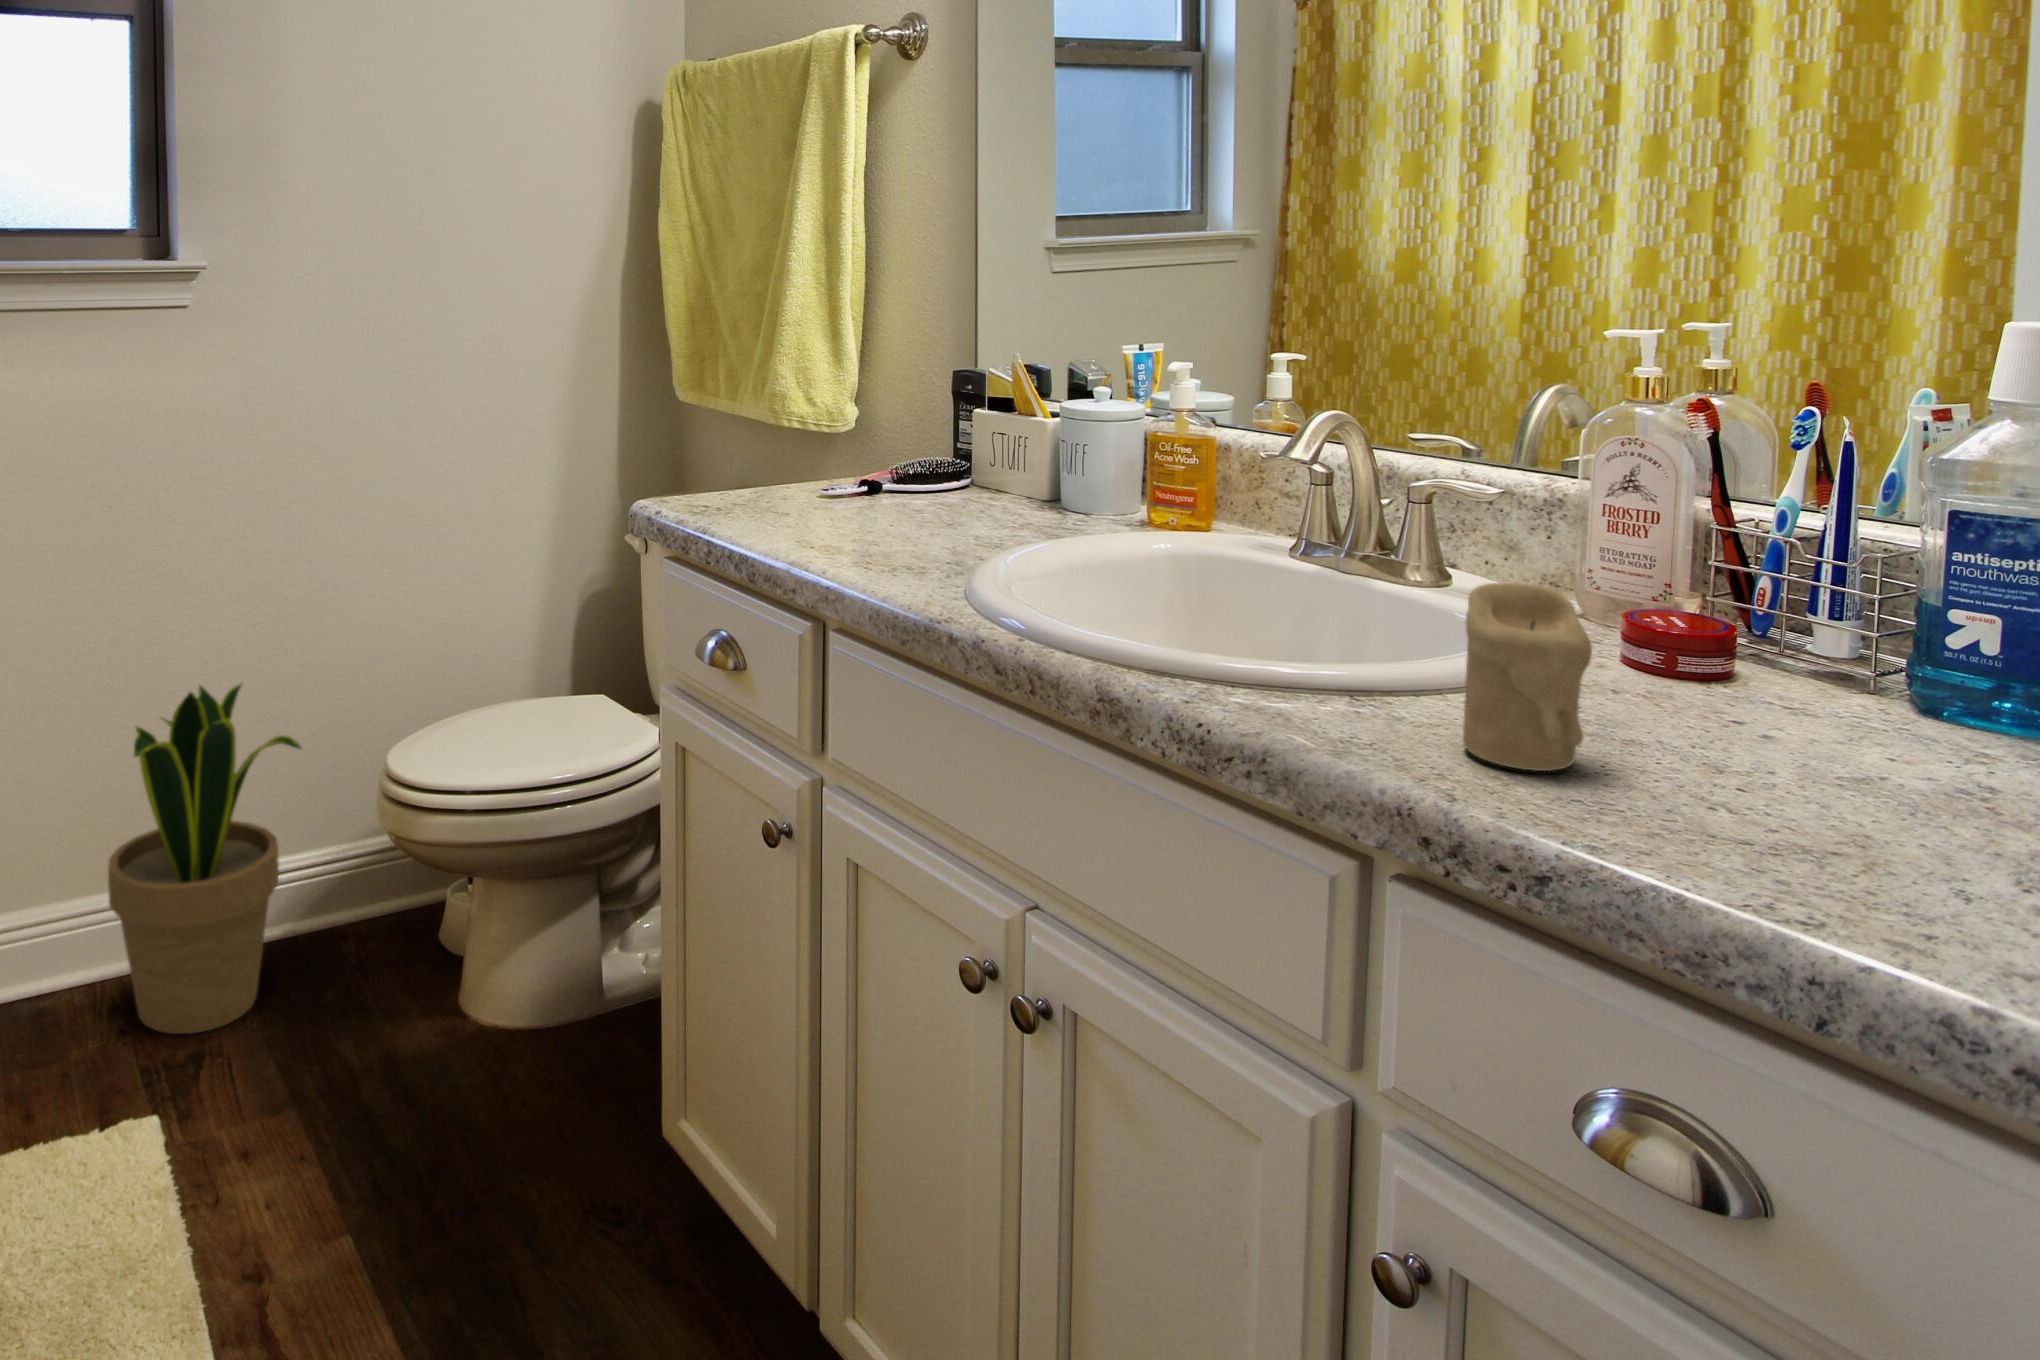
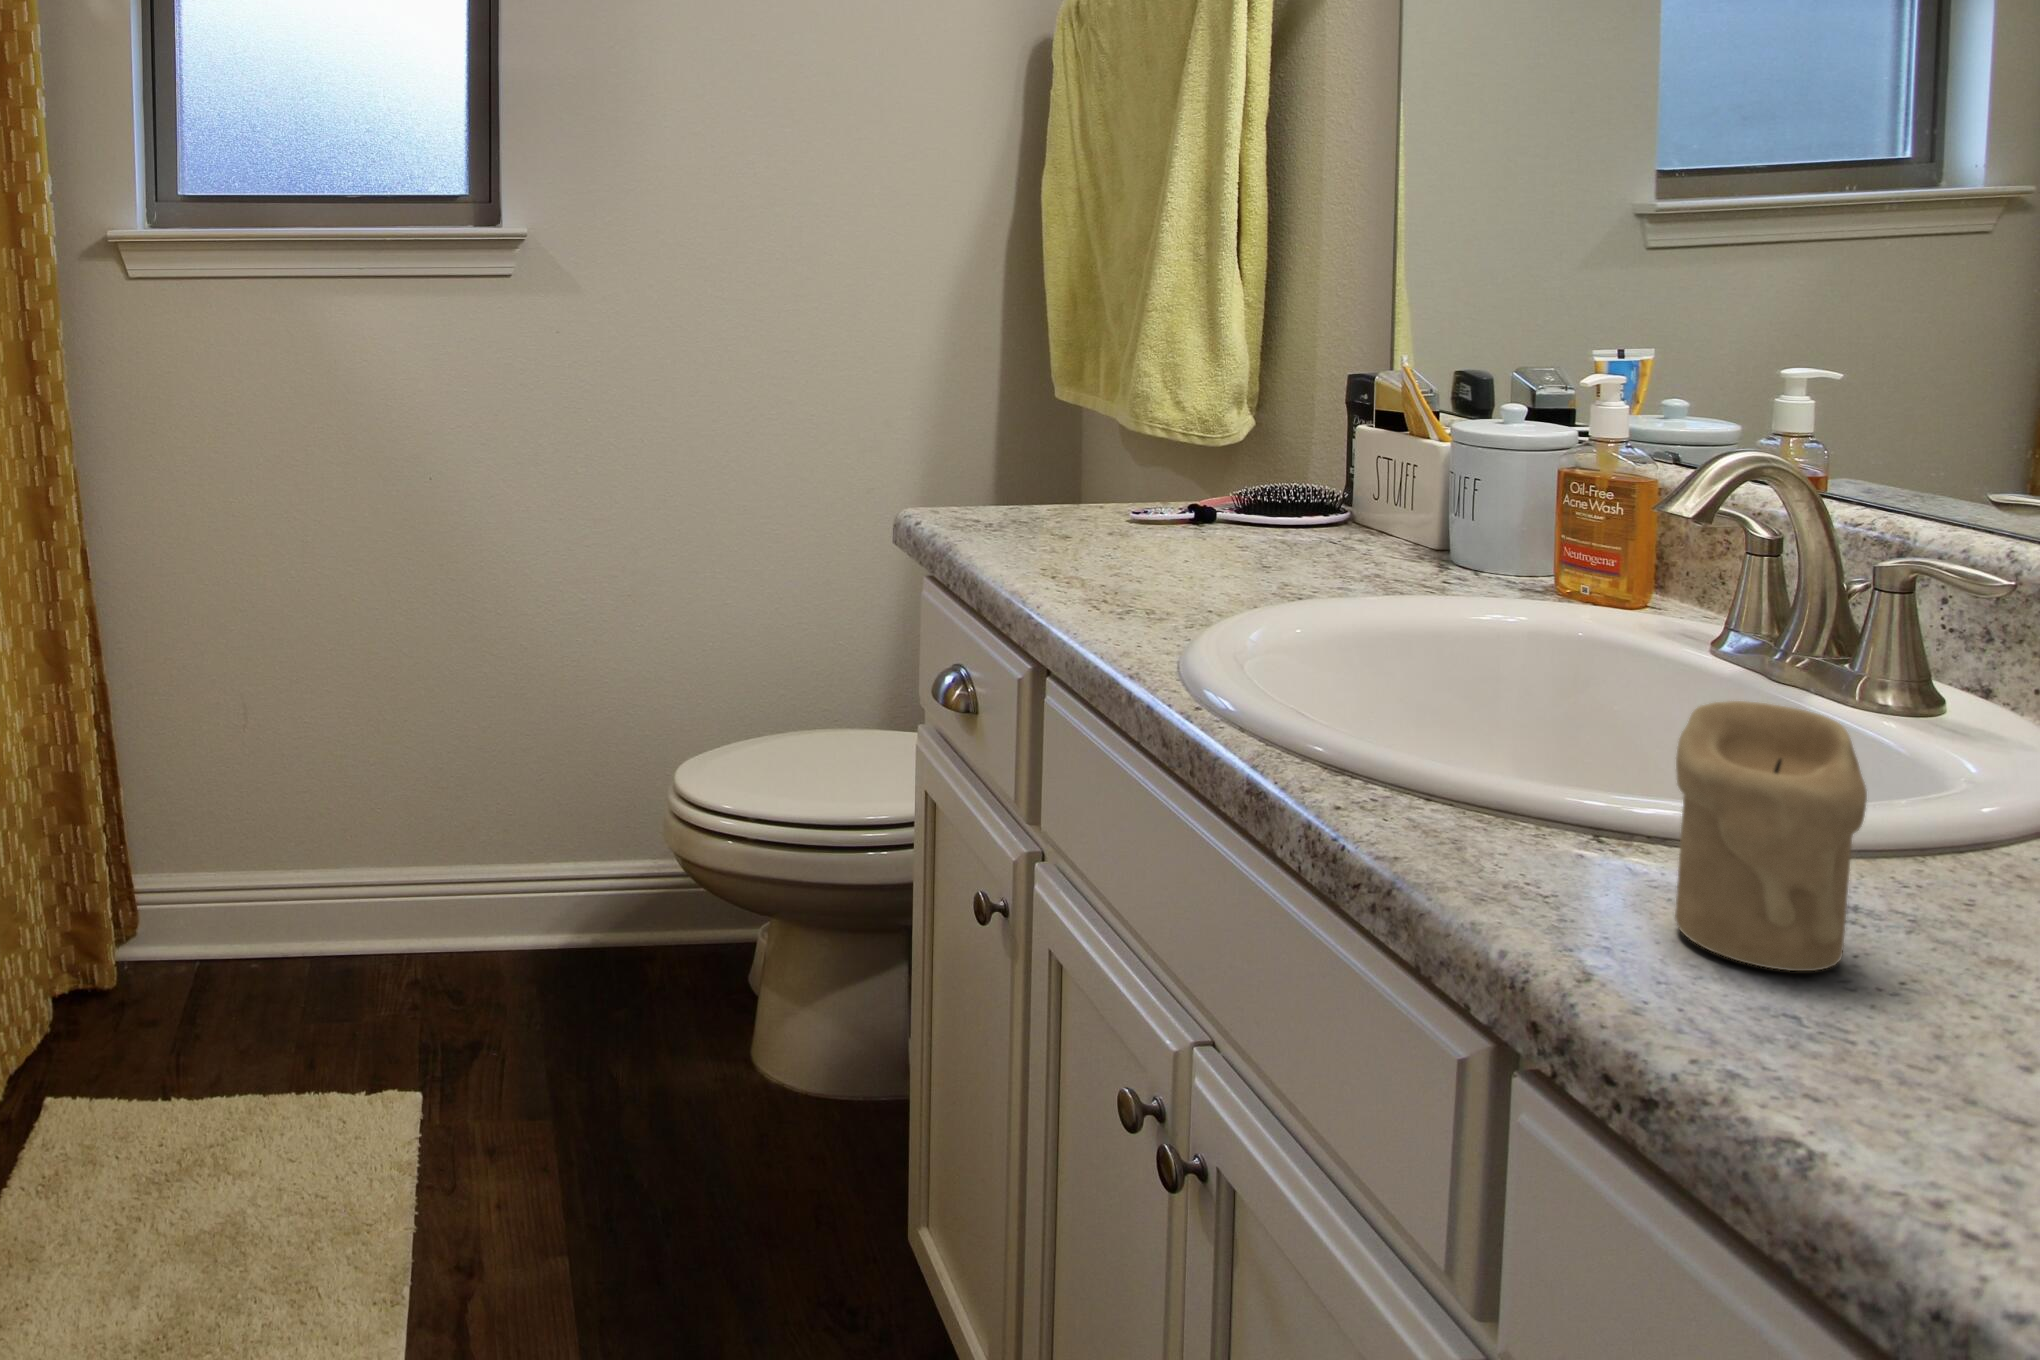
potted plant: present [108,685,301,1034] -> none [406,666,597,1020]

